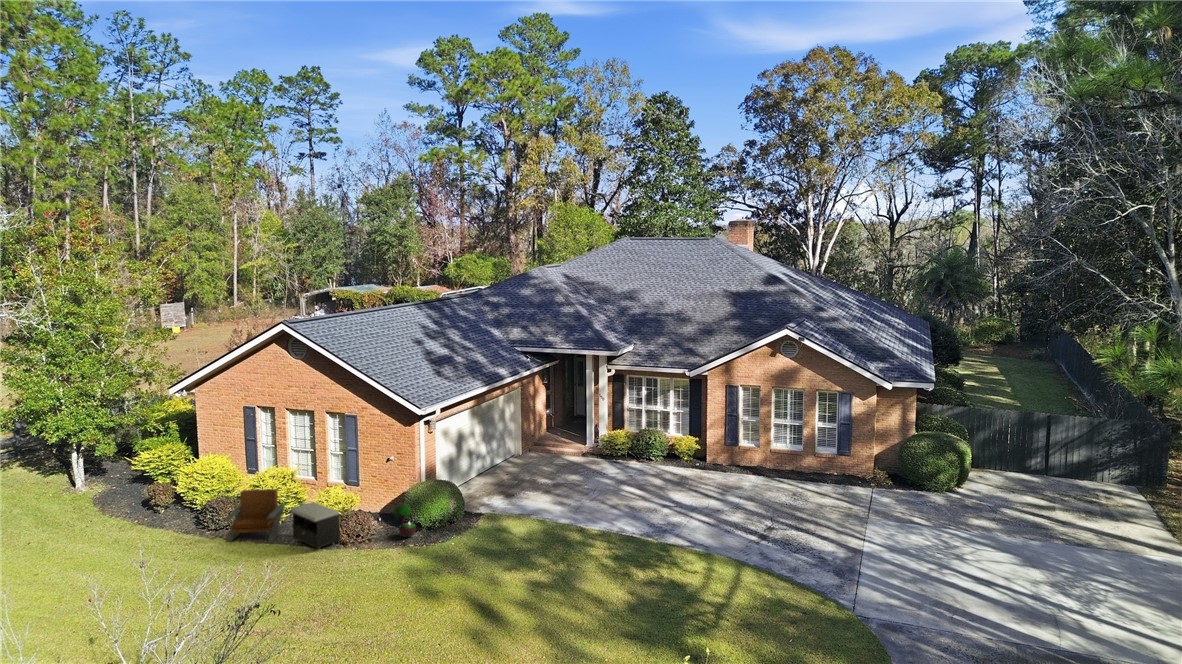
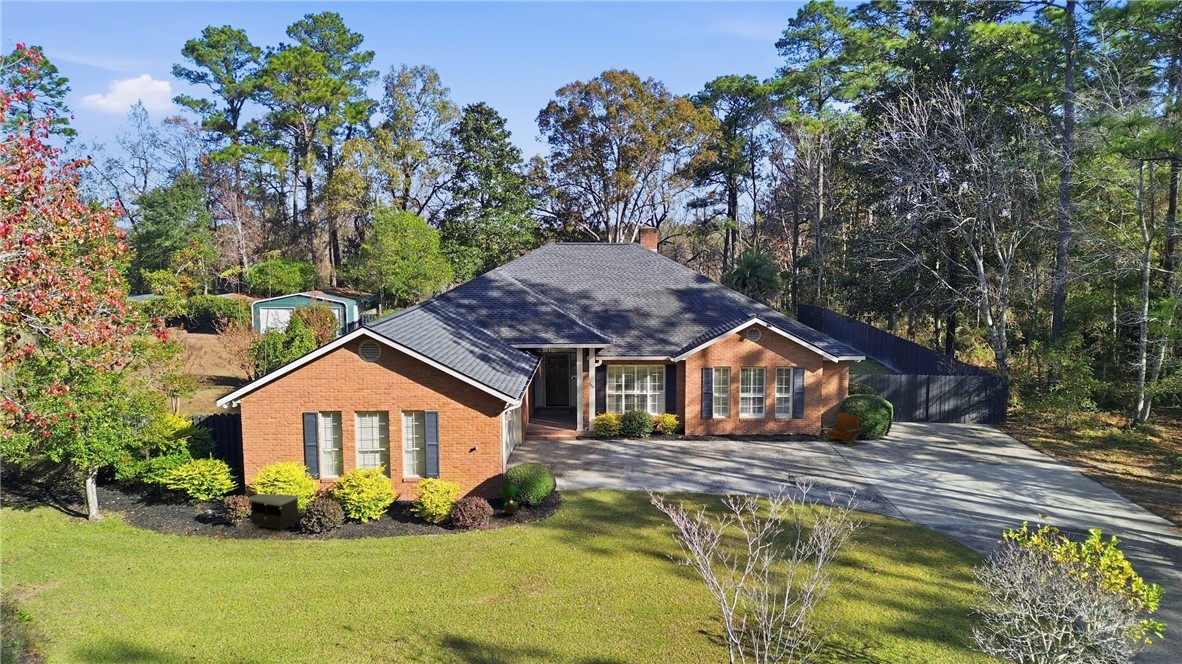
lounge chair: present [225,489,285,542] -> present [823,413,863,447]
storage bench: present [291,502,340,550] -> present [249,494,299,531]

